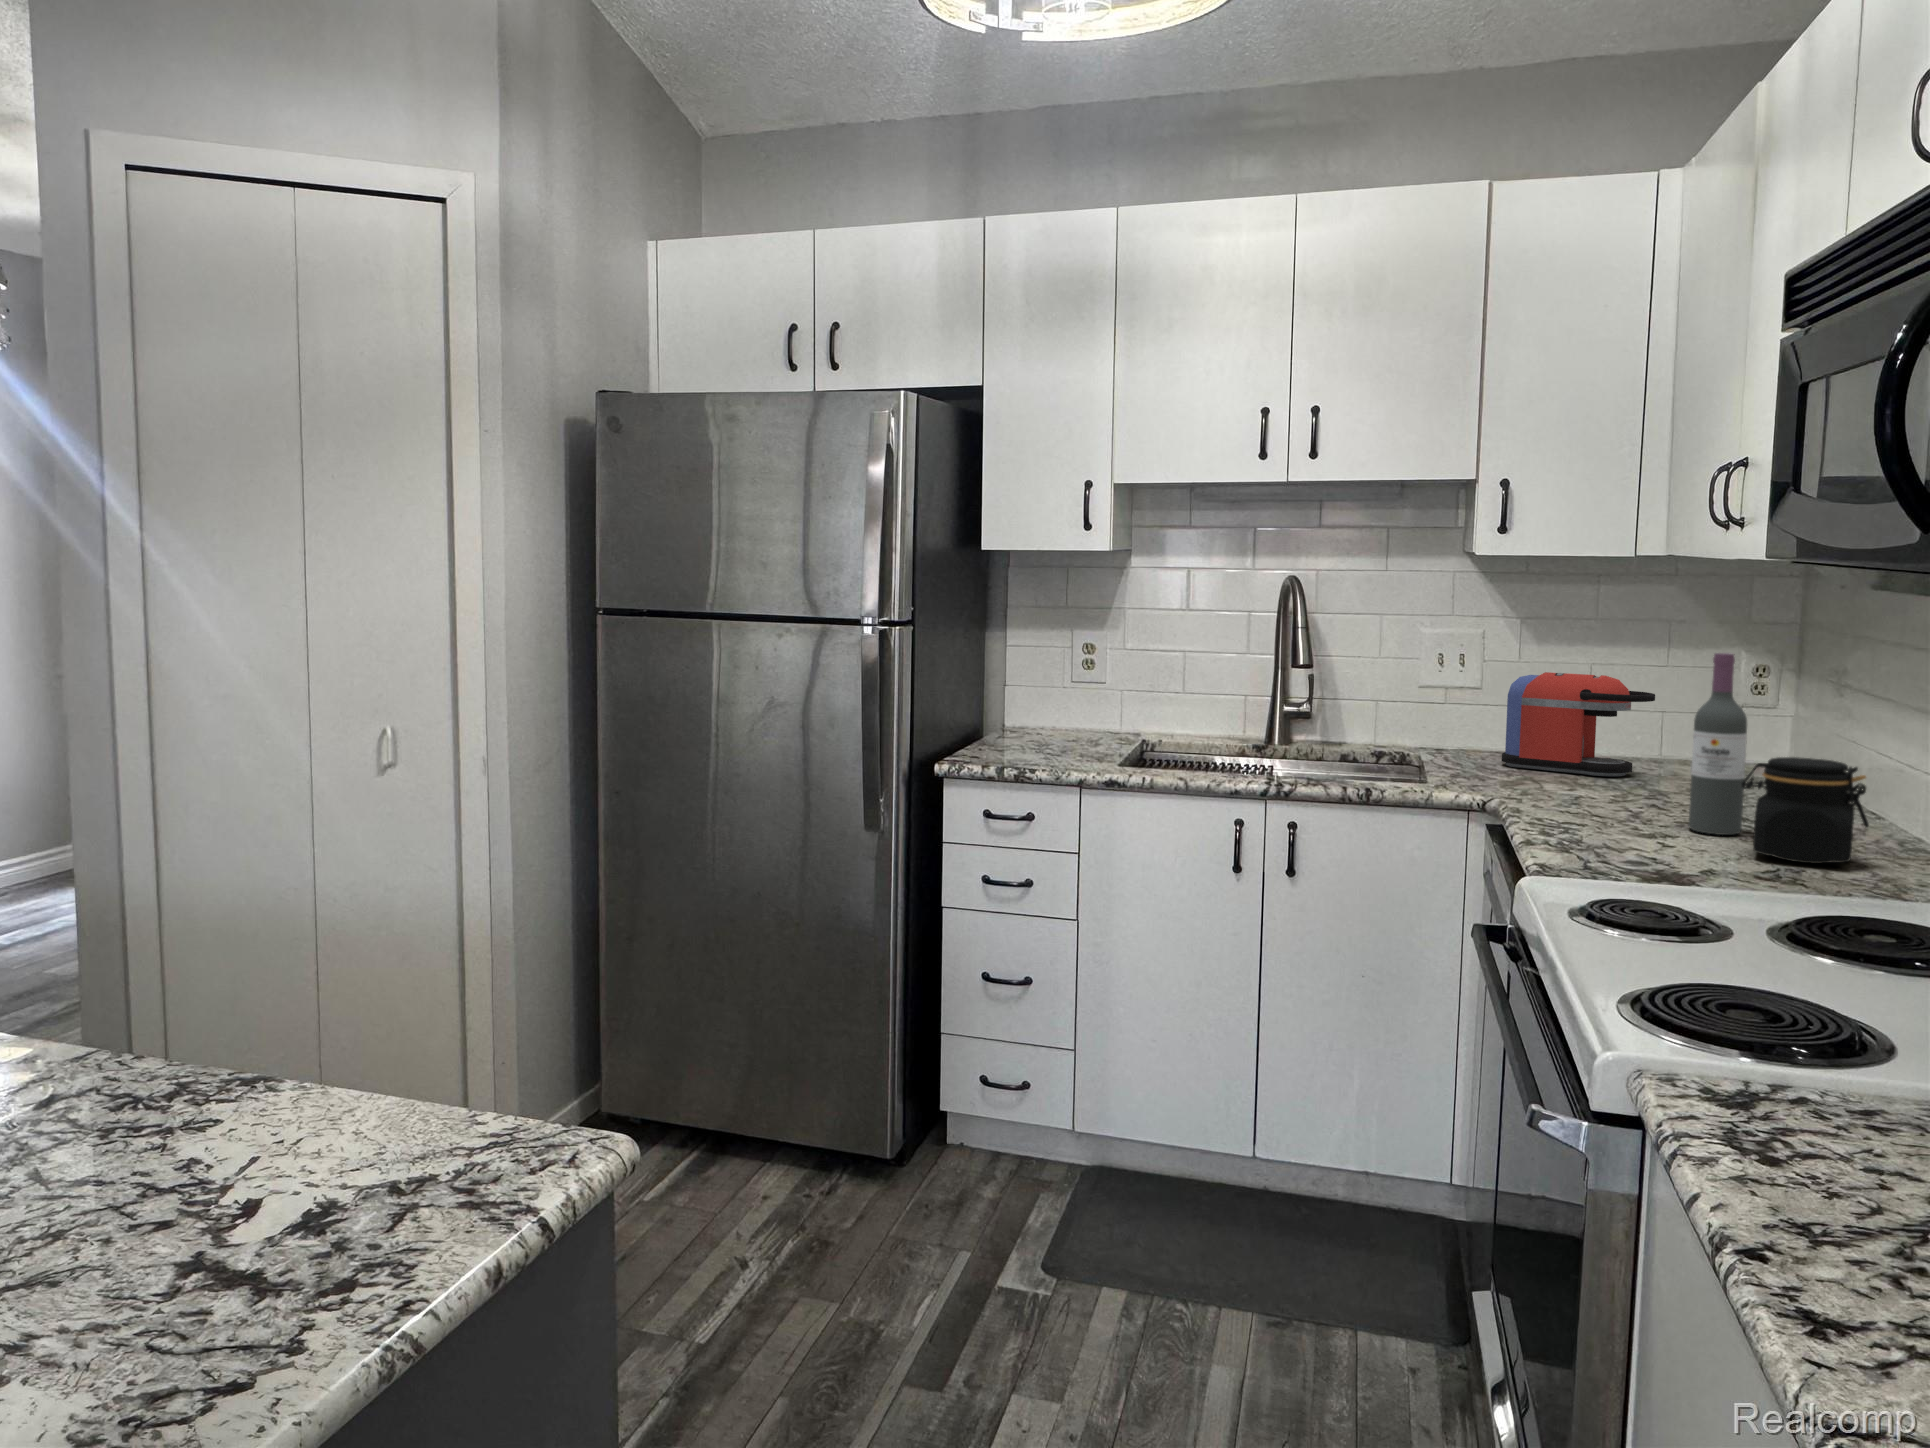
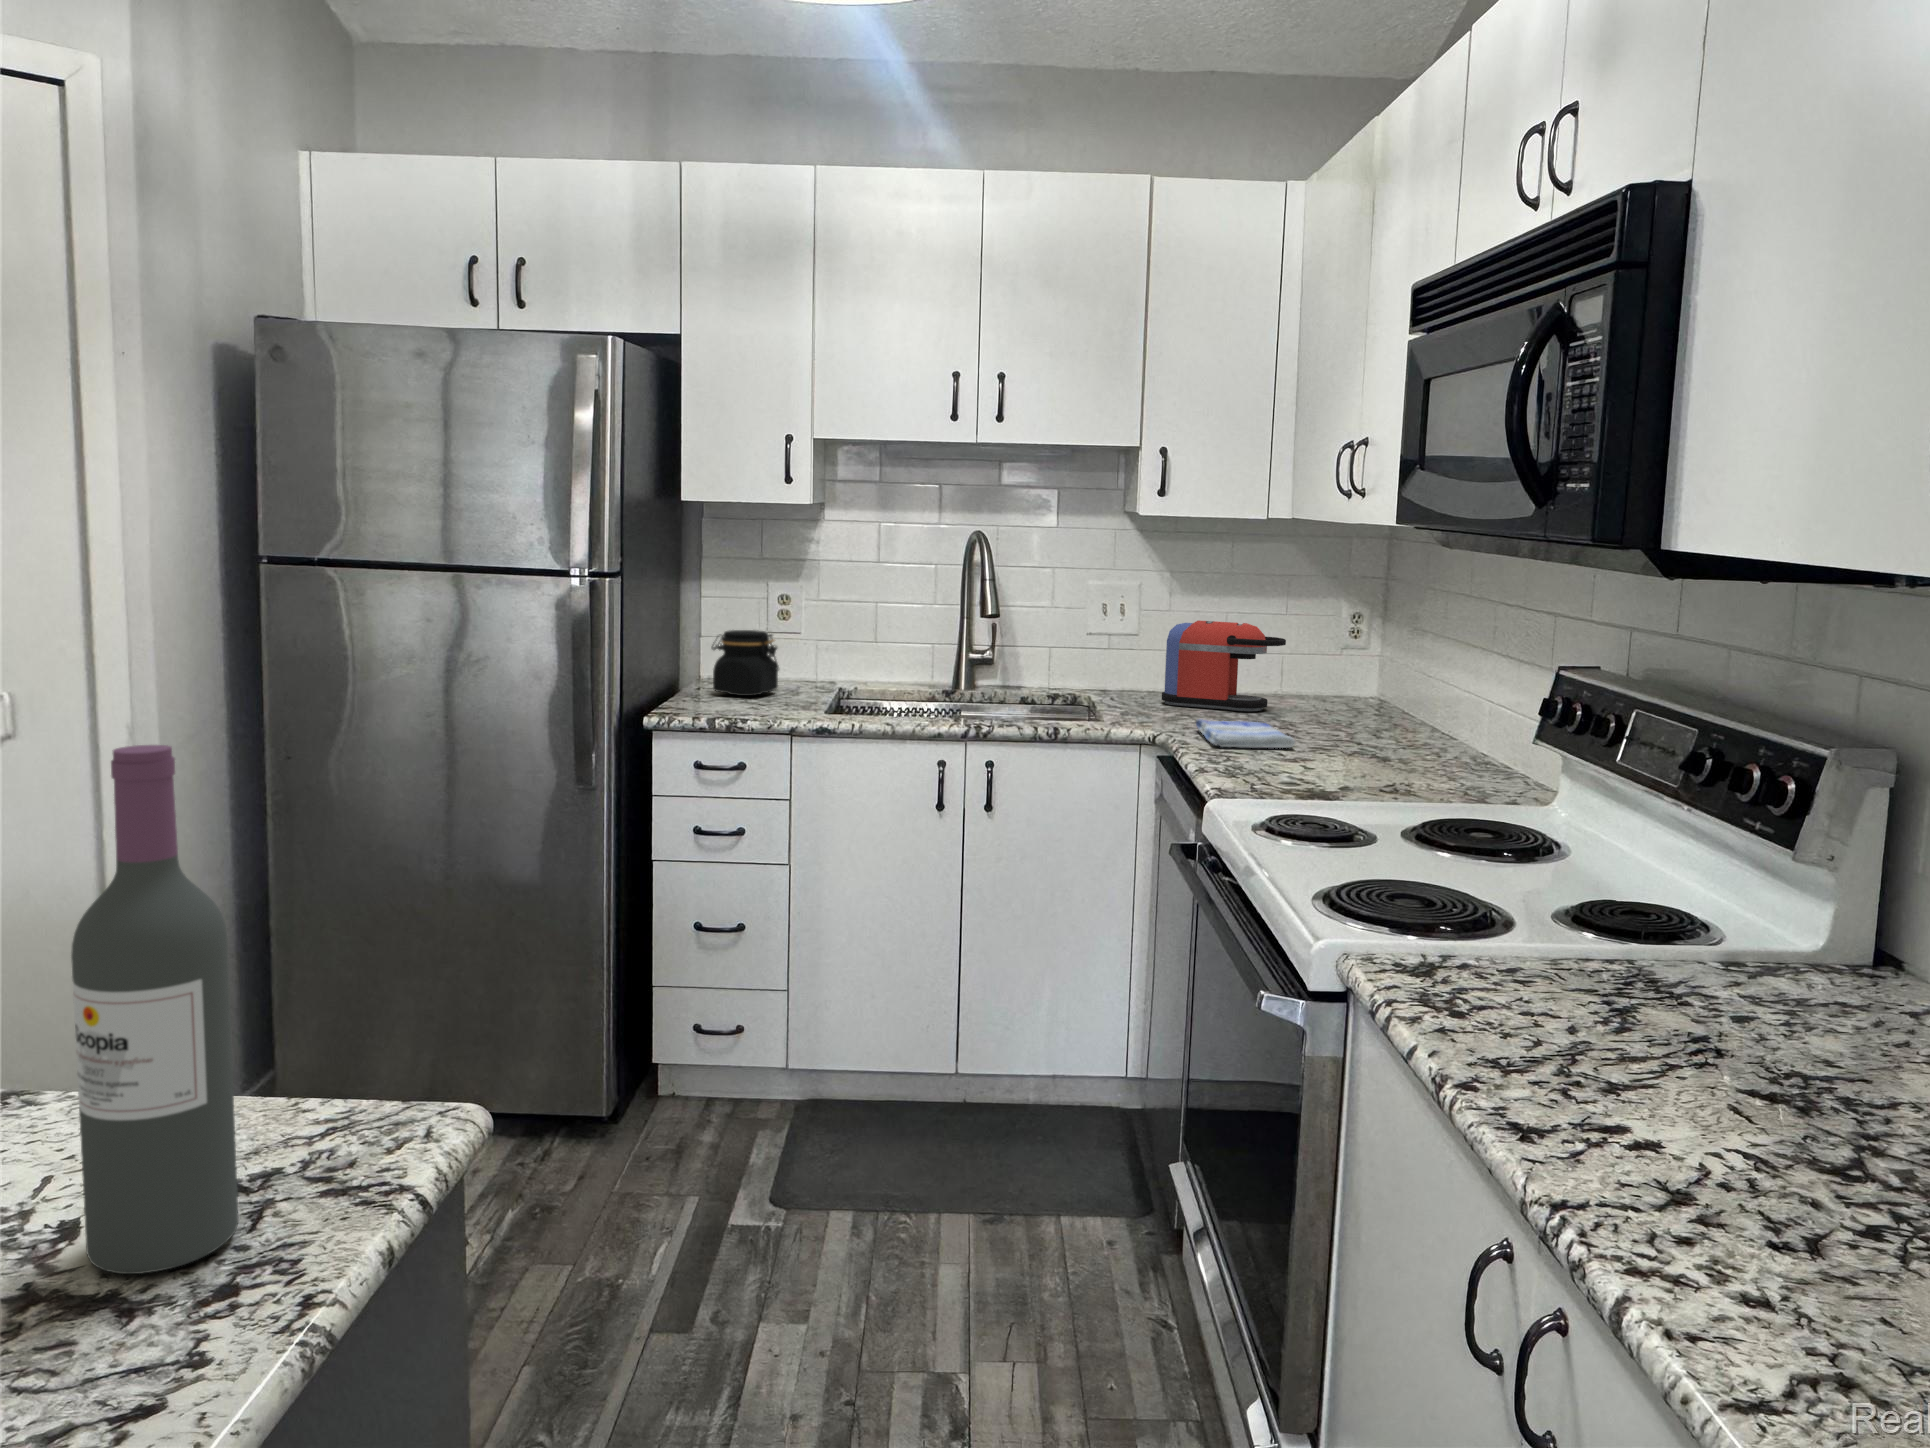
wine bottle: present [1689,653,1747,835] -> present [71,745,239,1274]
jar: present [1742,757,1869,863] -> present [712,630,779,696]
dish towel: none [1533,784,1653,820] -> present [1196,719,1295,748]

